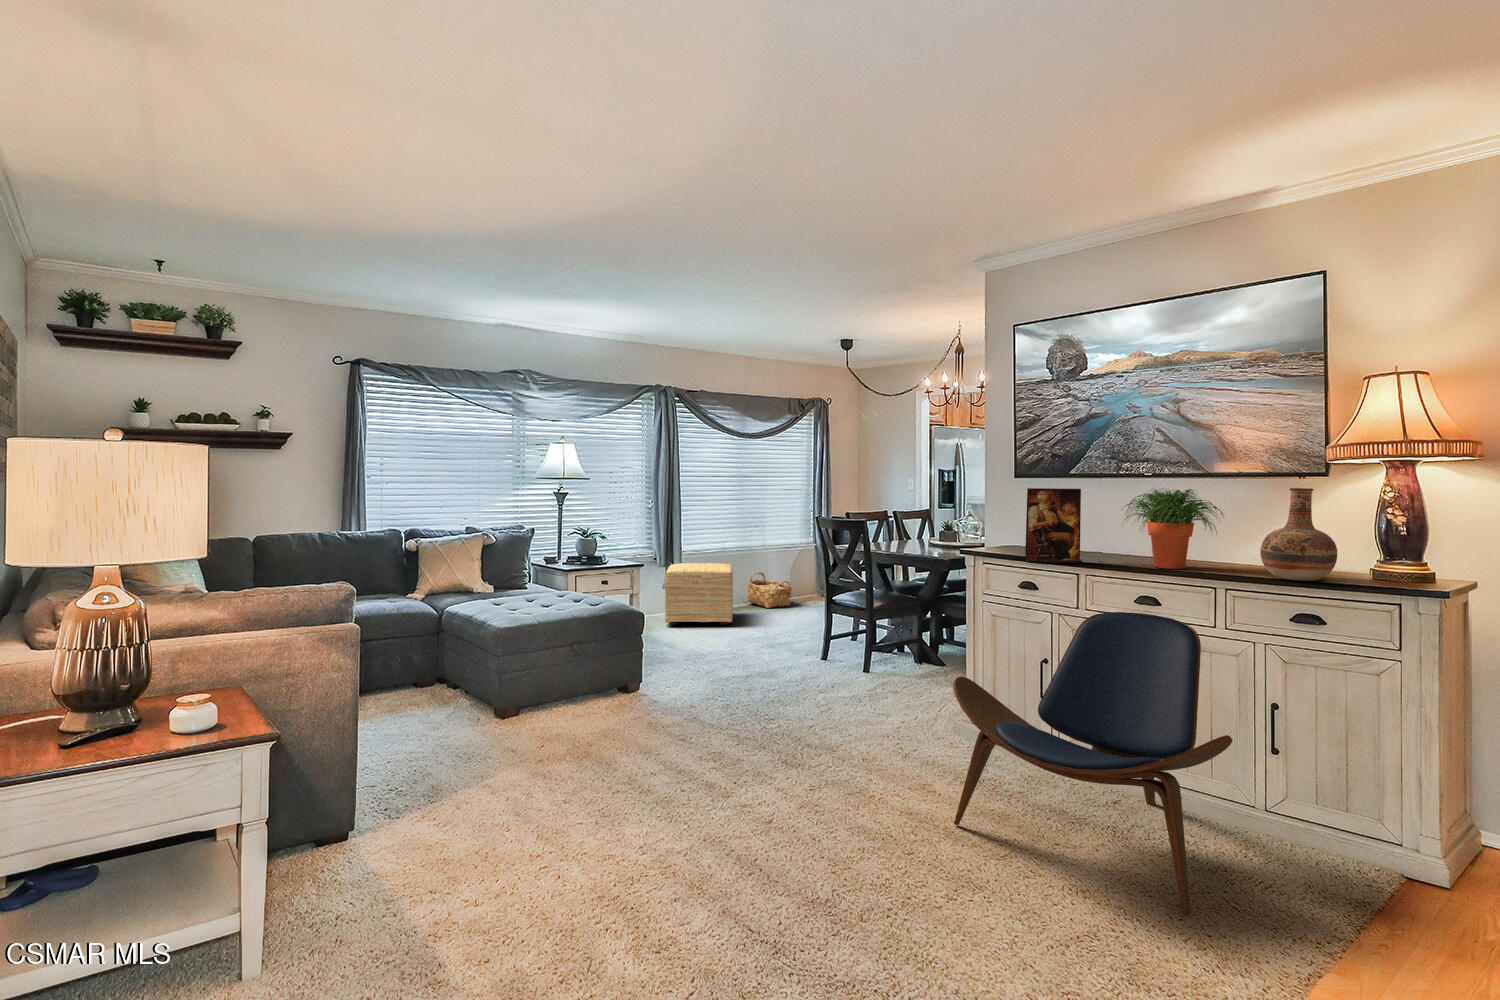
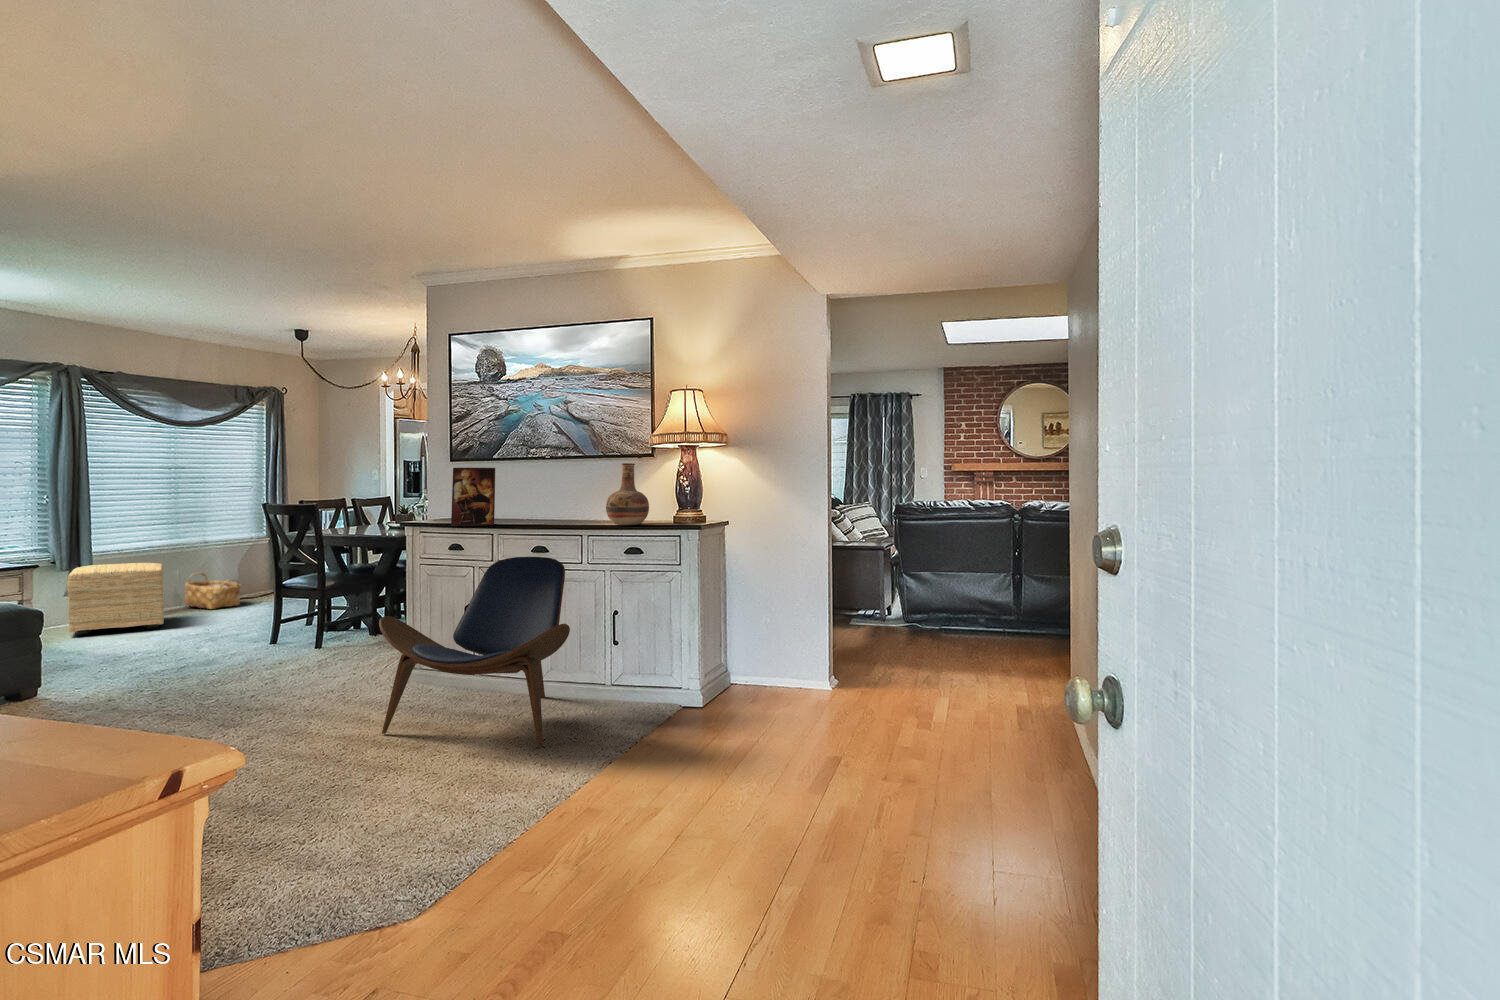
potted plant: present [1124,489,1224,569] -> none [519,465,589,524]

